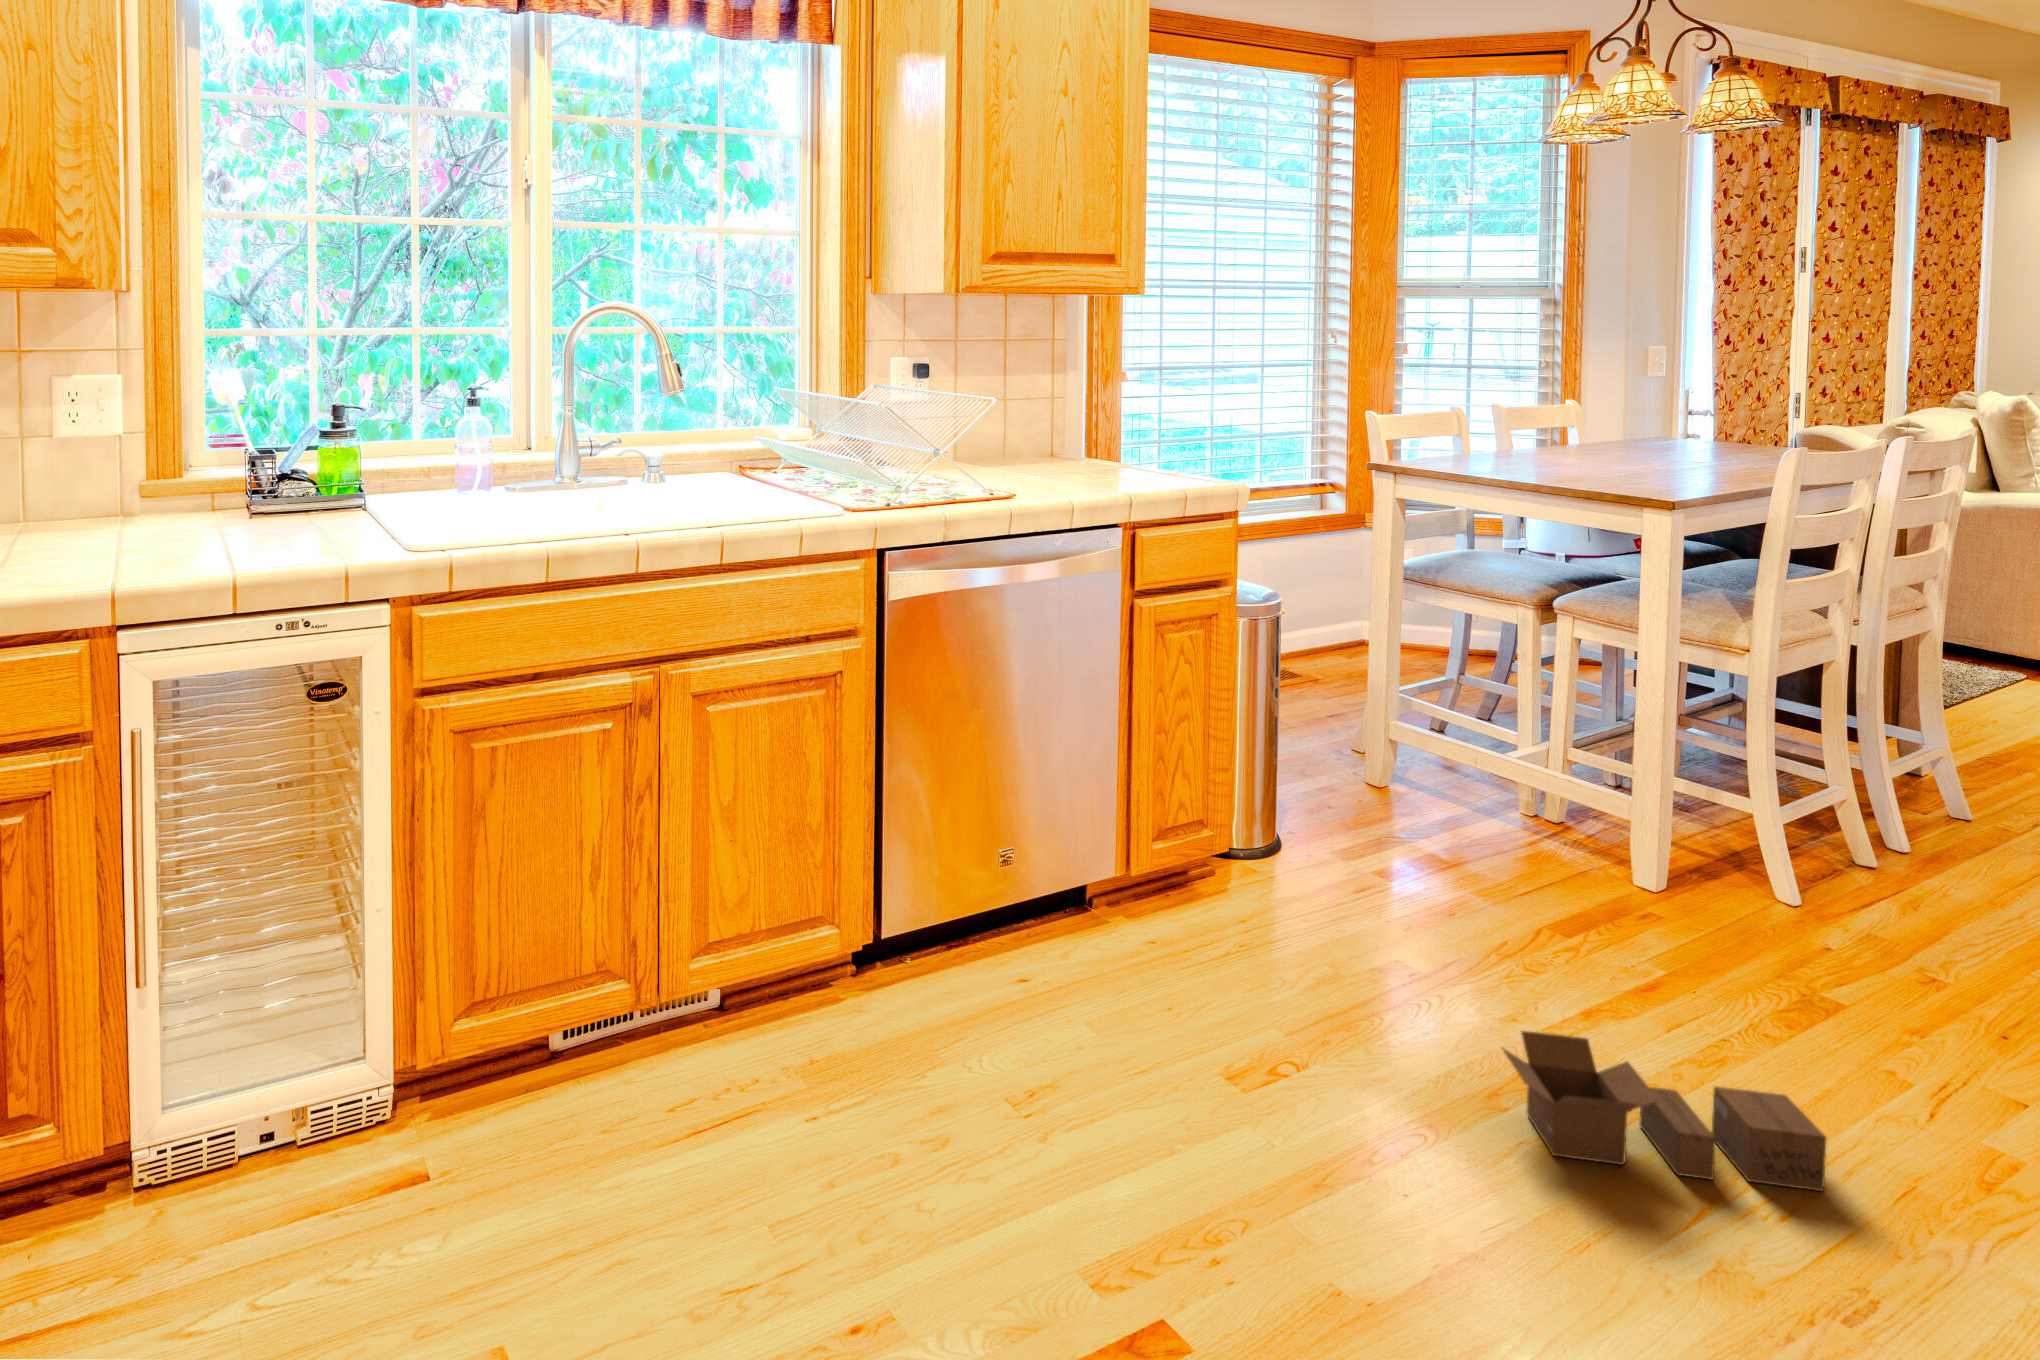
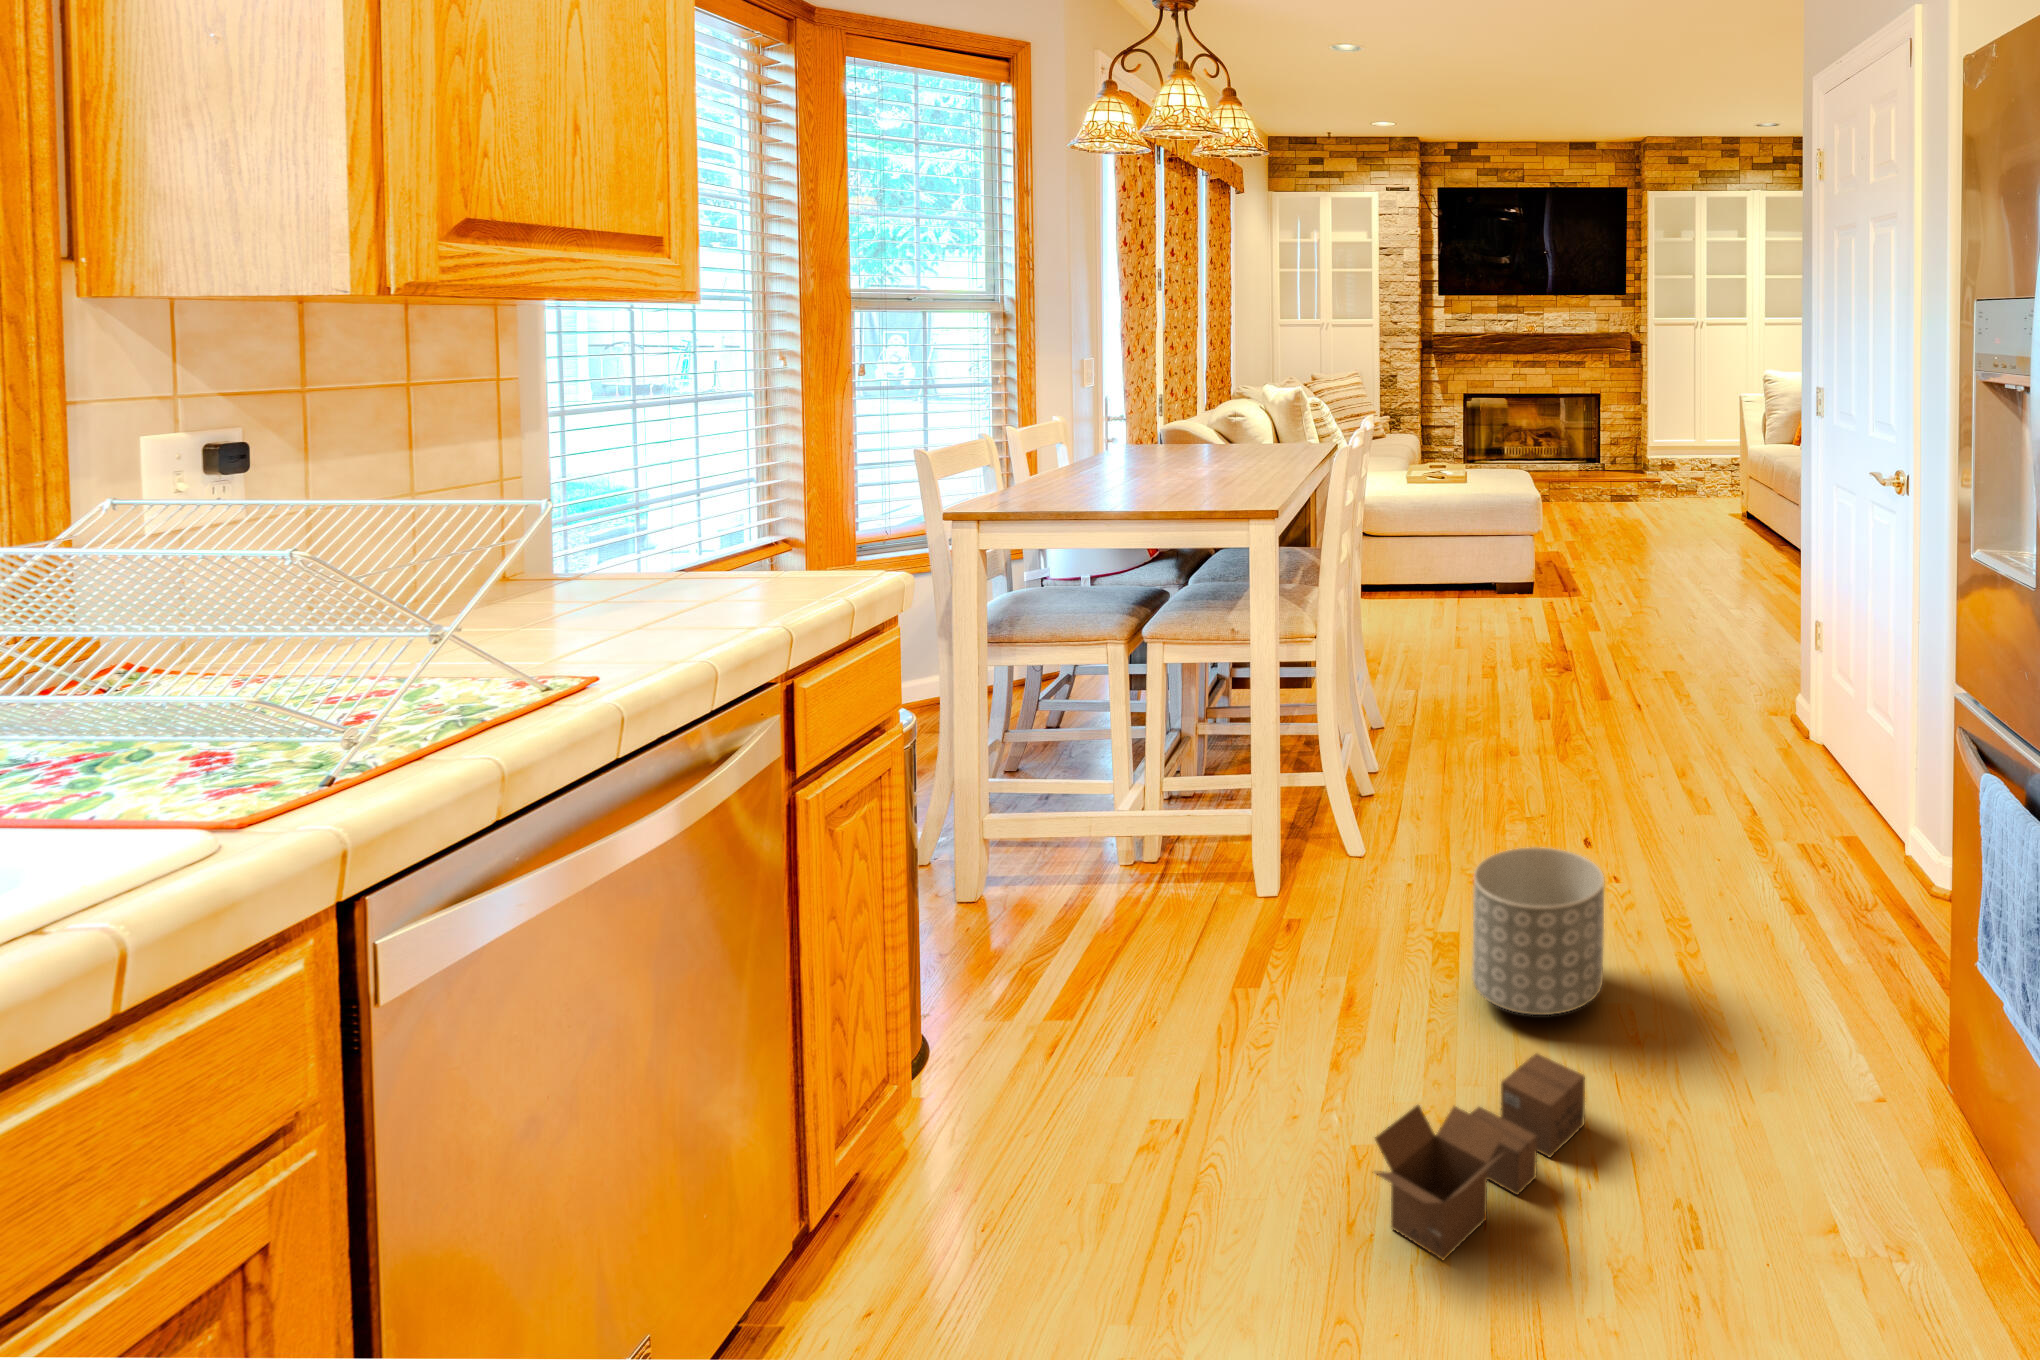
planter: none [1795,917,2010,1124] -> present [1472,847,1604,1015]

